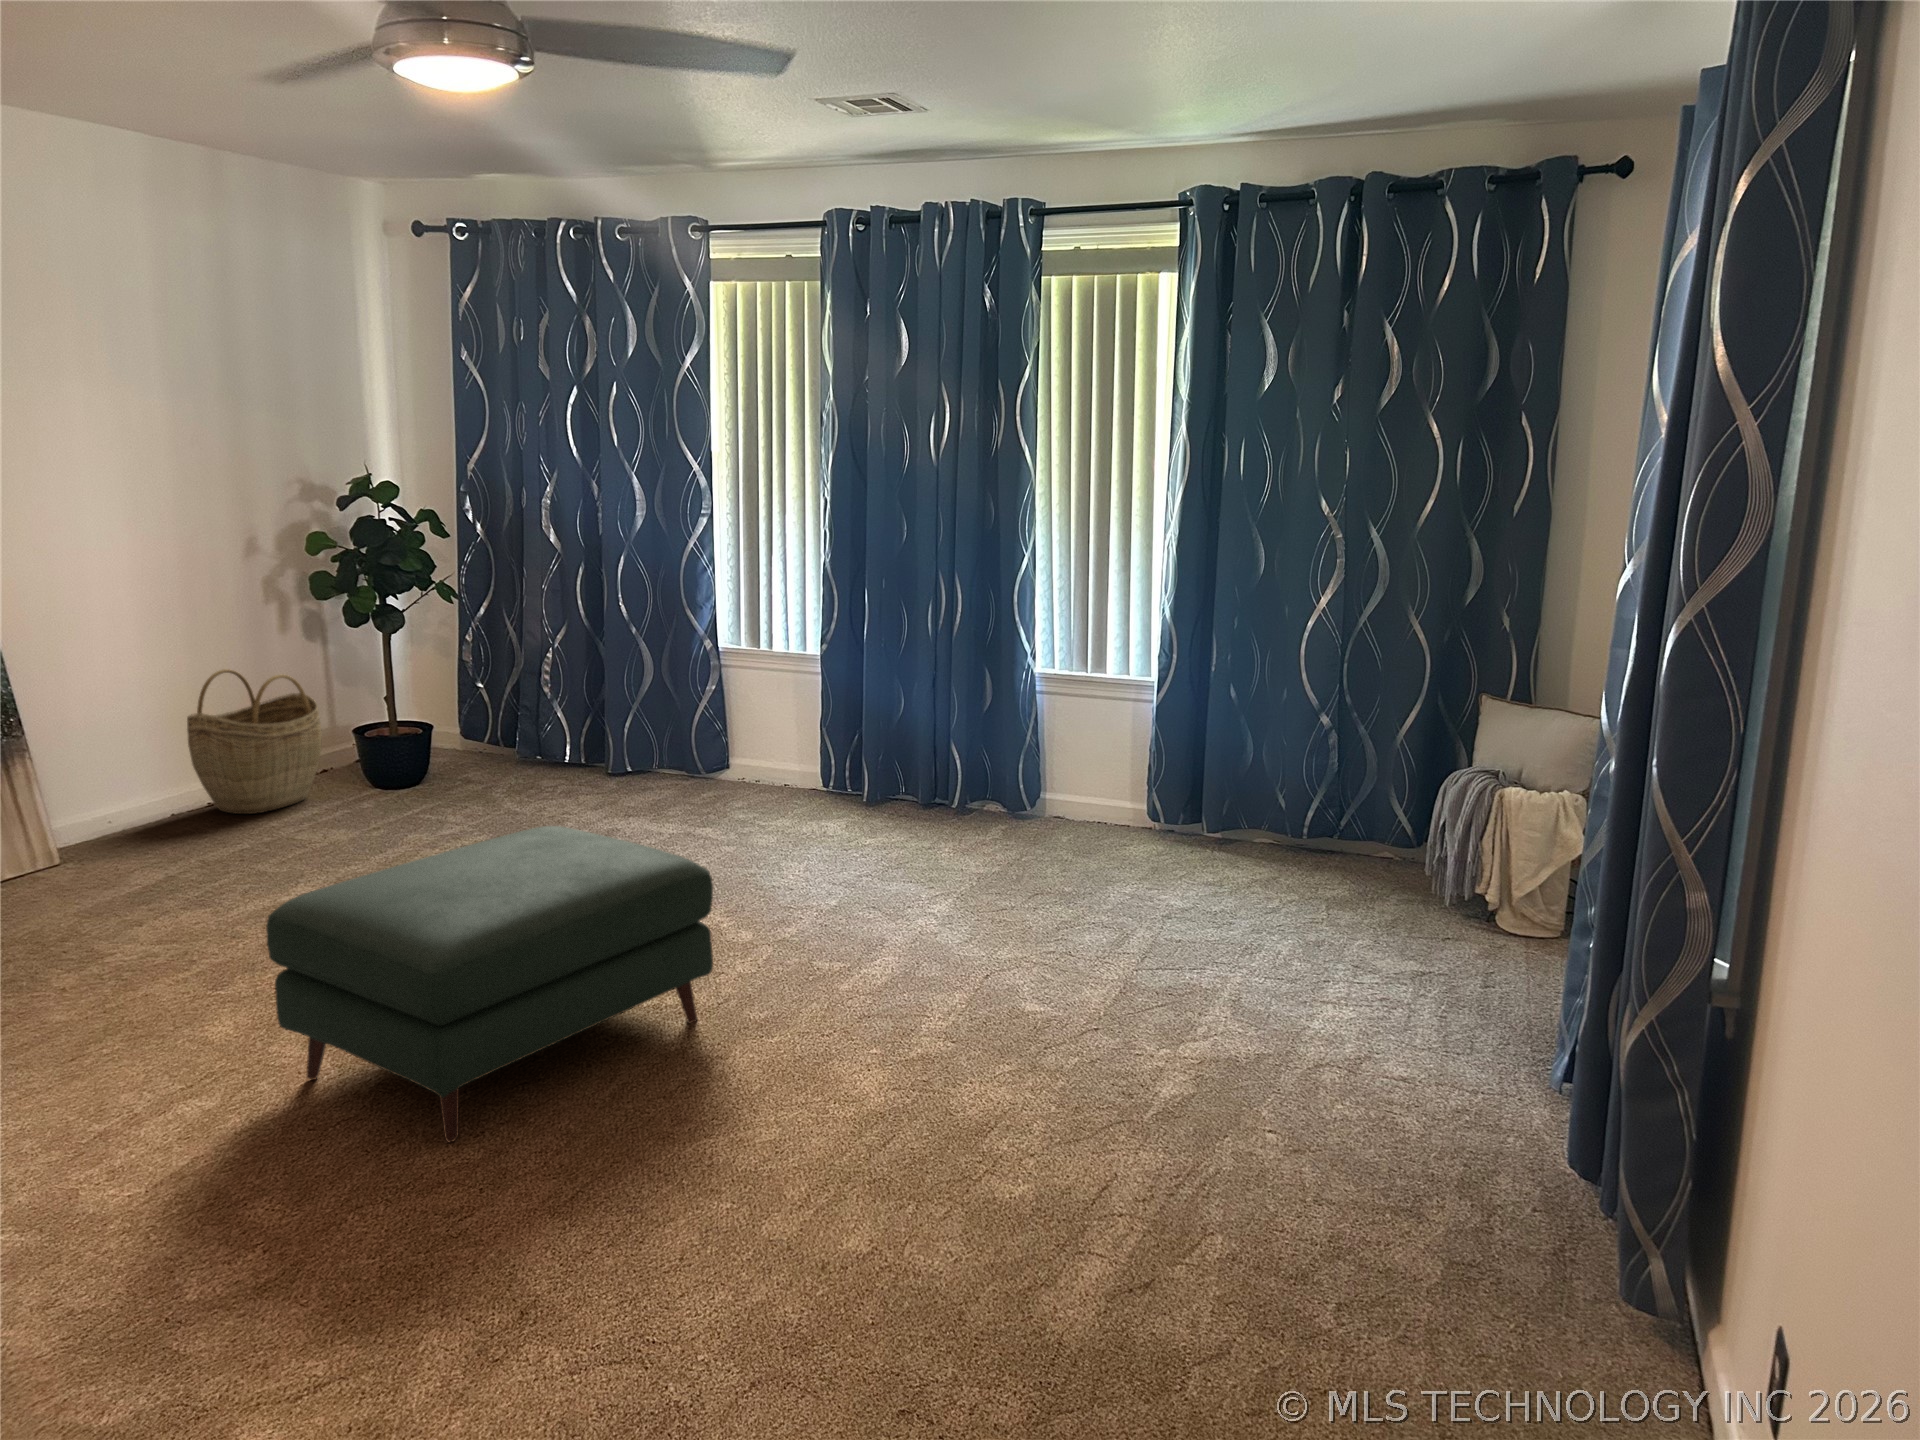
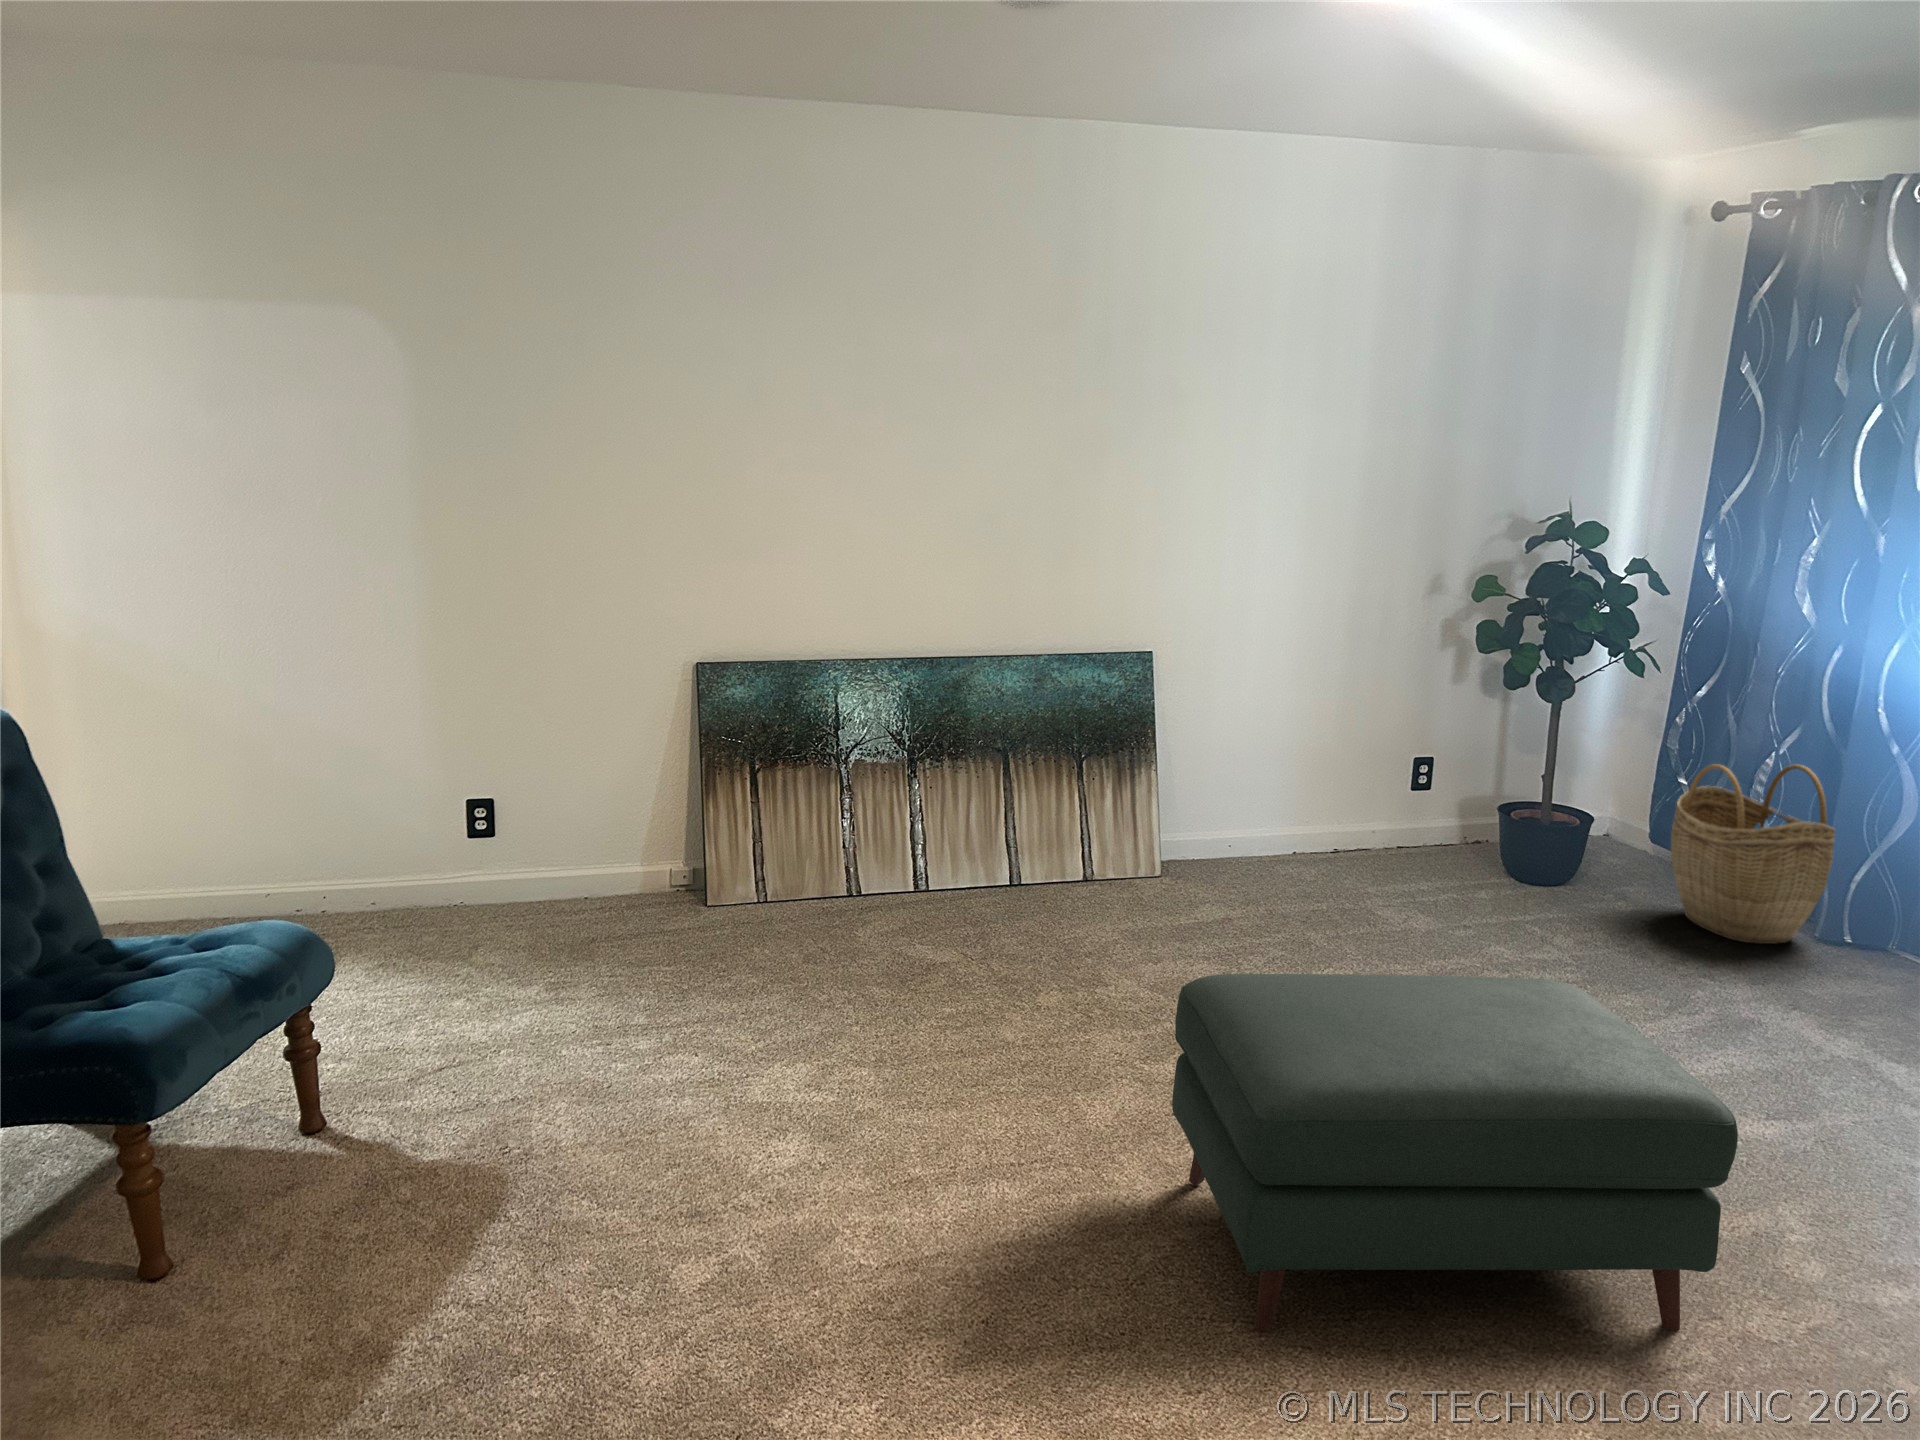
woven basket: present [187,669,322,814] -> present [1671,764,1835,944]

